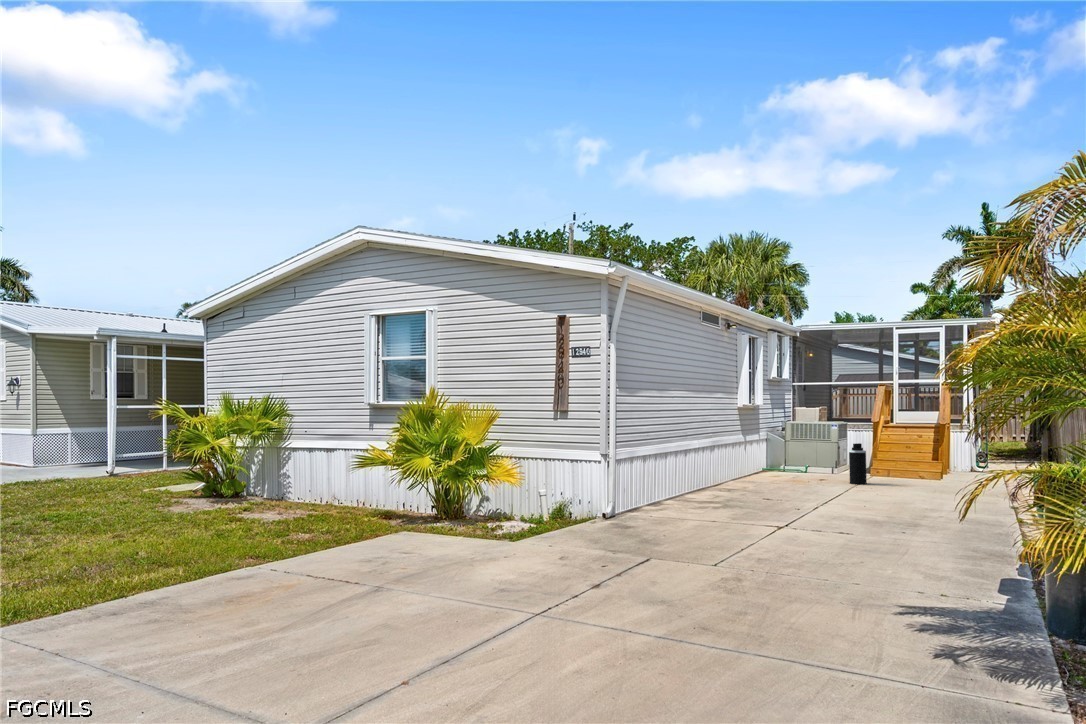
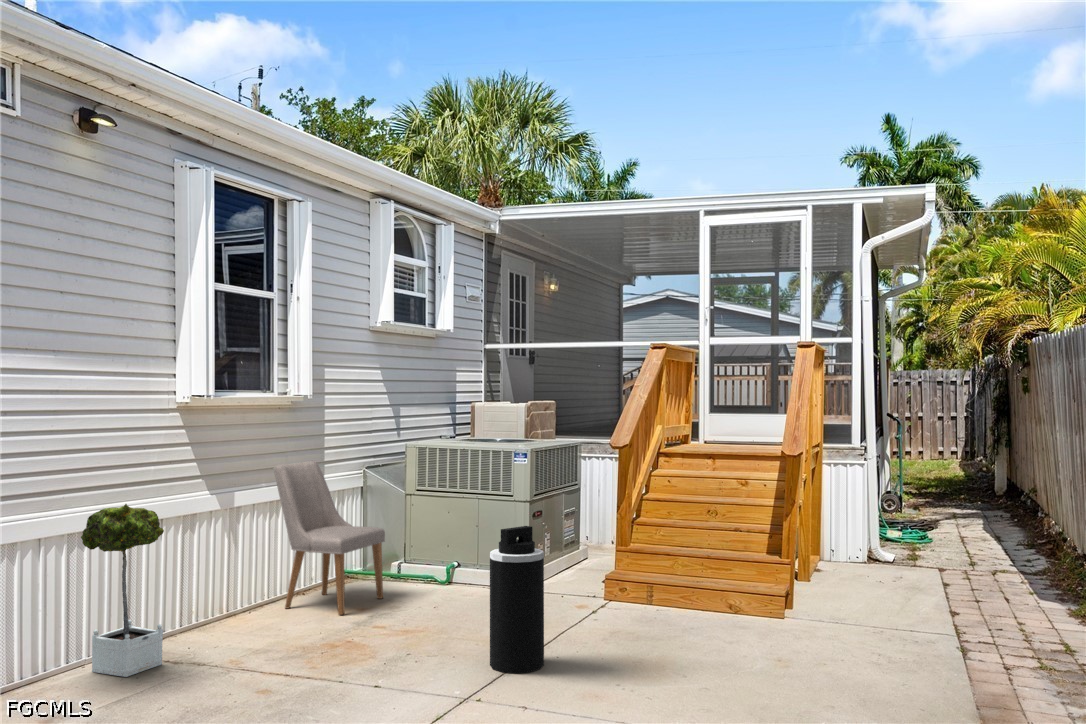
chair: none [754,427,790,476] -> present [274,461,385,615]
potted tree: none [731,434,751,482] -> present [81,504,164,677]

